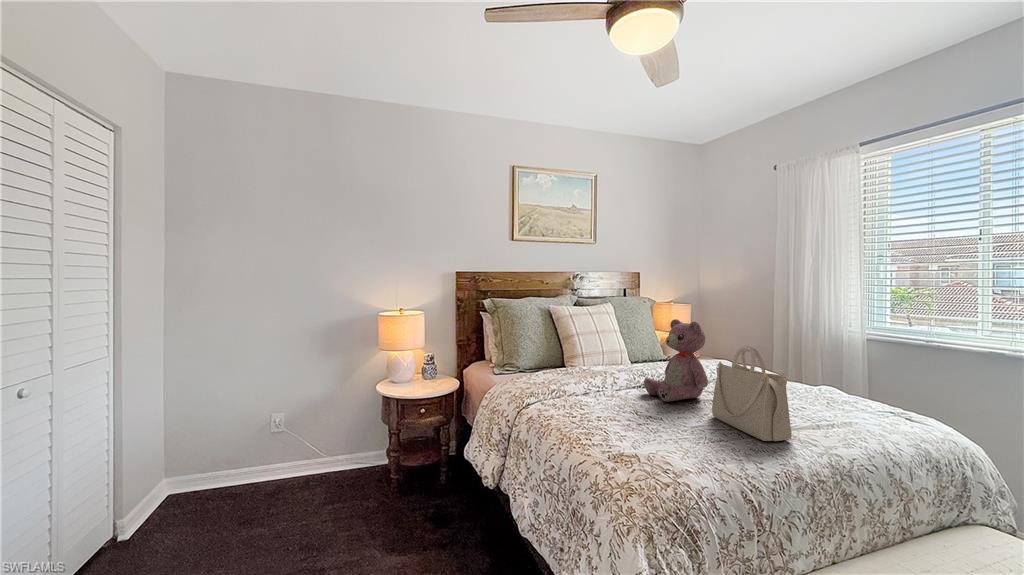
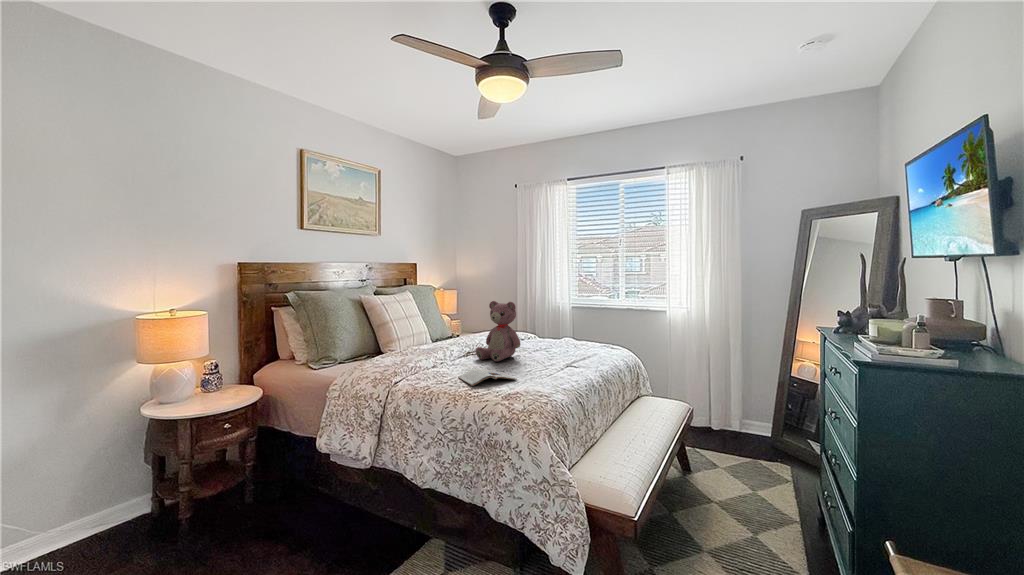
handbag: present [712,346,792,441] -> none [531,315,580,371]
magazine: none [590,406,662,434] -> present [458,369,517,386]

